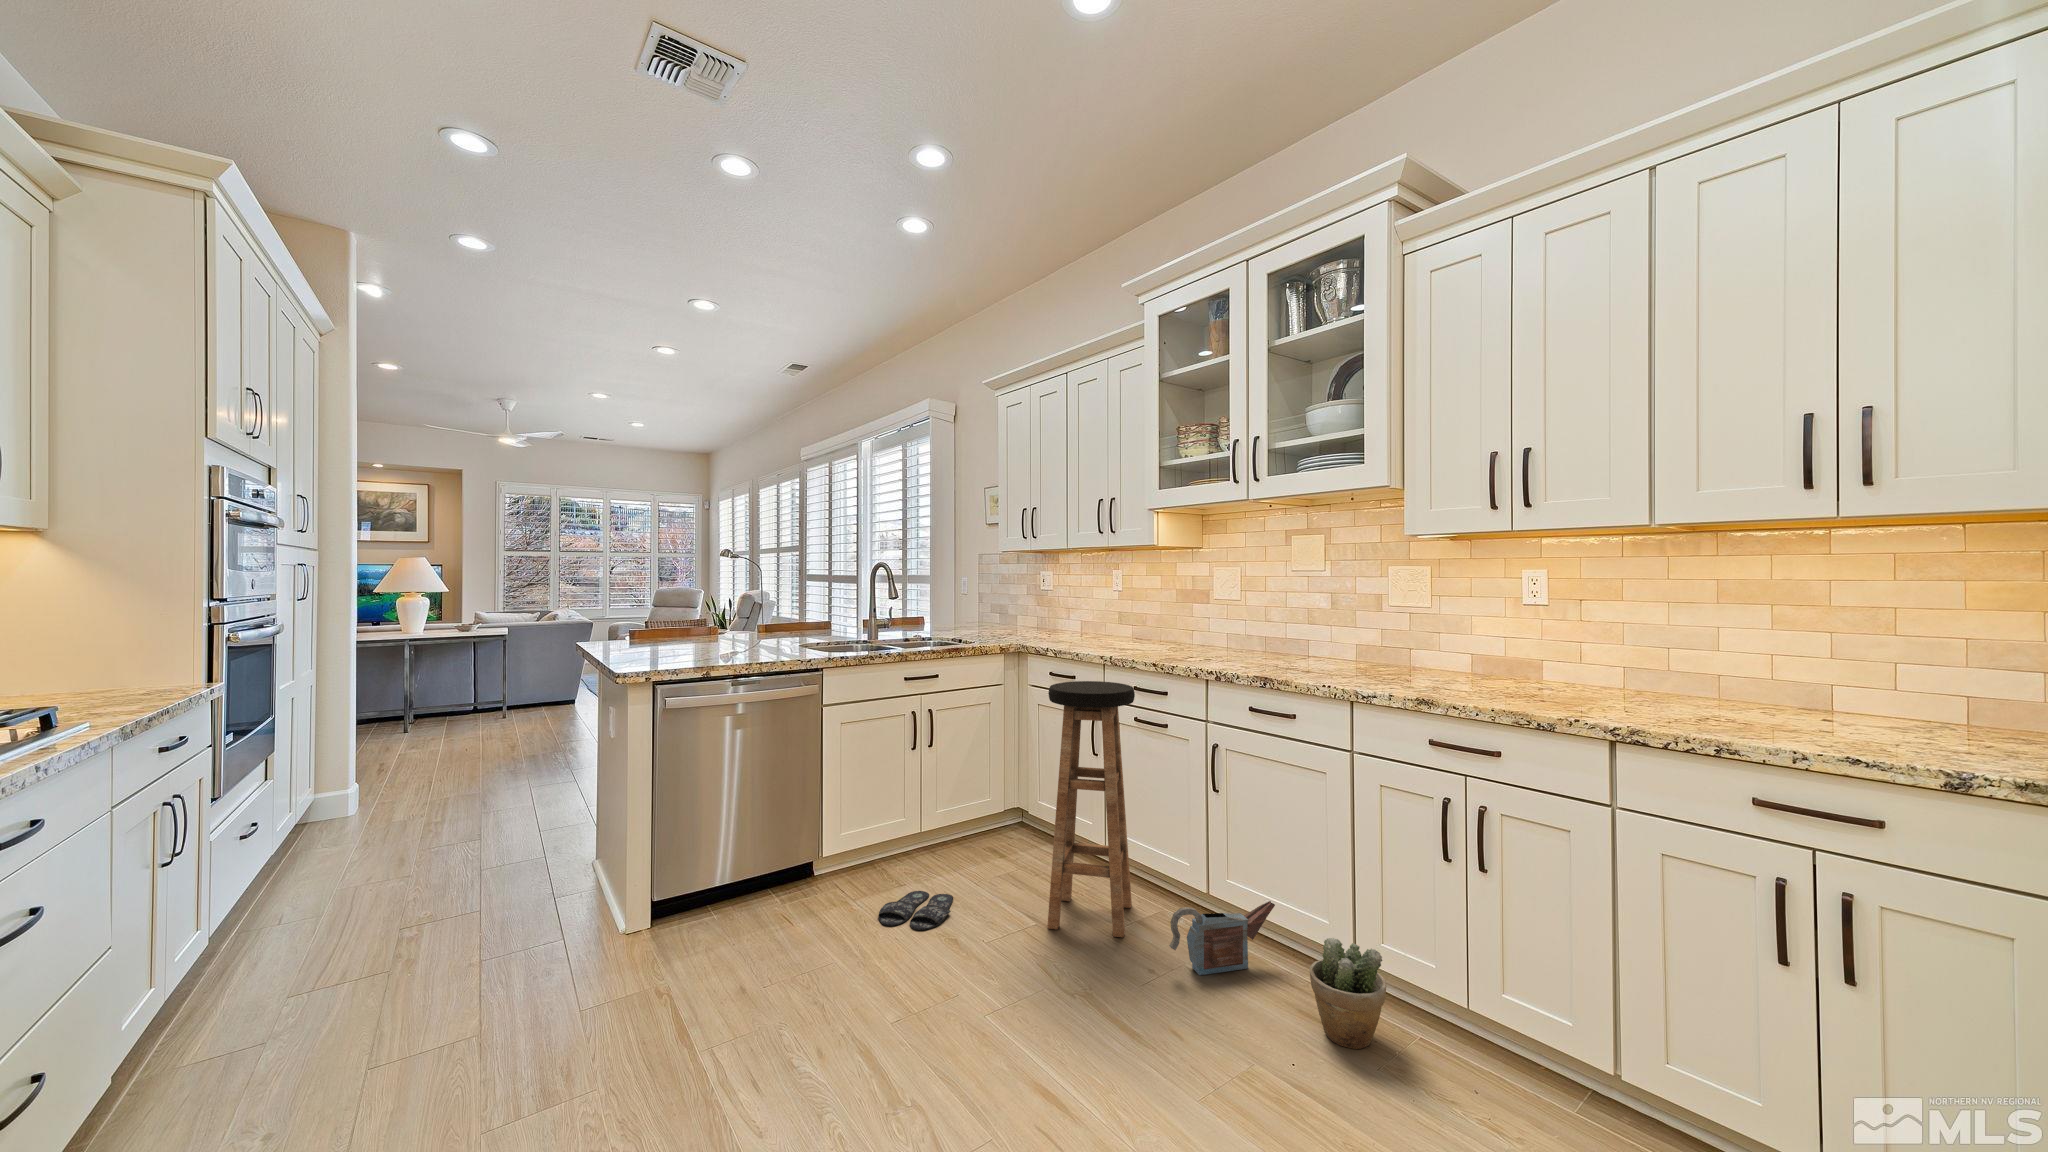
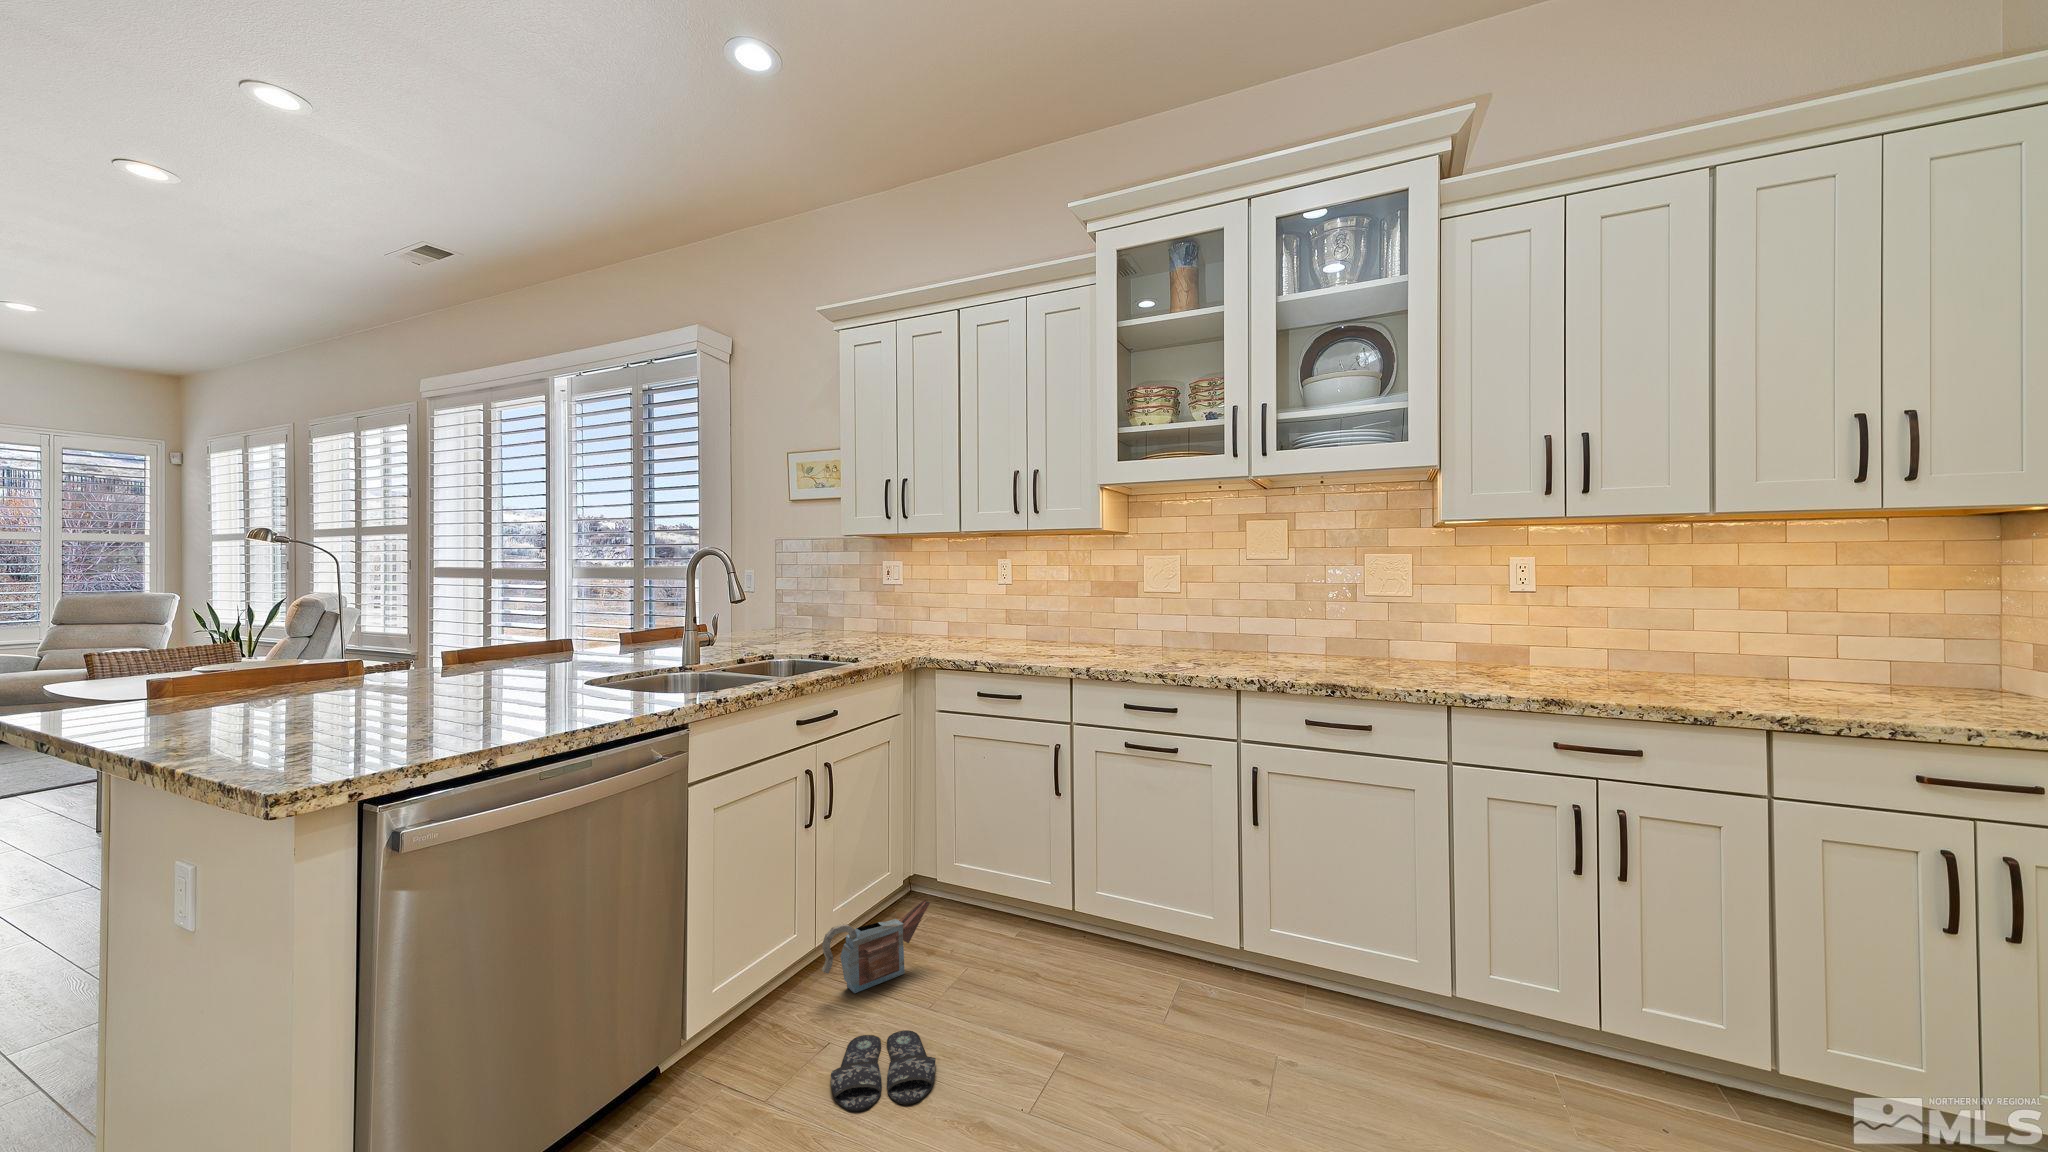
bar stool: present [1047,681,1135,937] -> none [1049,705,1173,1047]
watering can: present [1169,901,1275,975] -> present [822,900,930,993]
potted plant: present [1309,938,1386,1049] -> none [1448,985,1542,1109]

